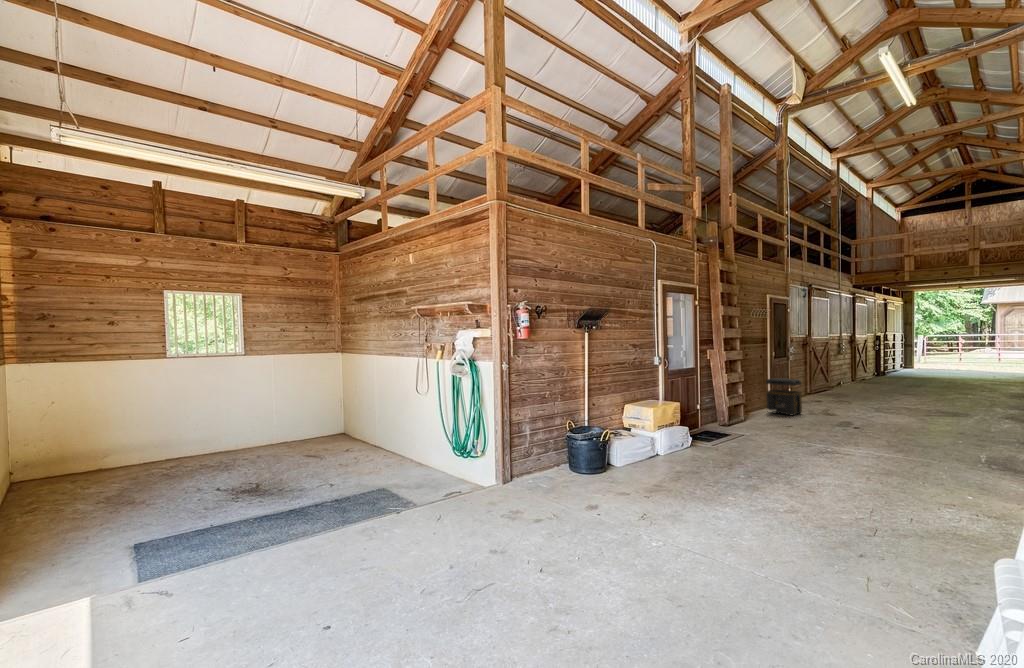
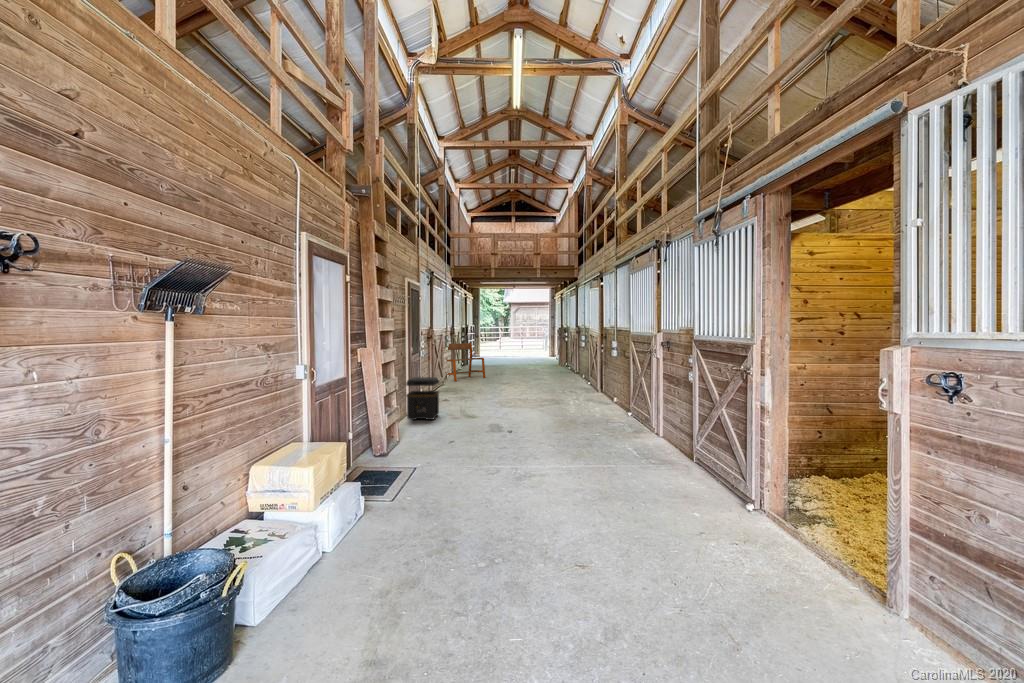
bench: none [839,352,903,392] -> present [445,343,485,381]

